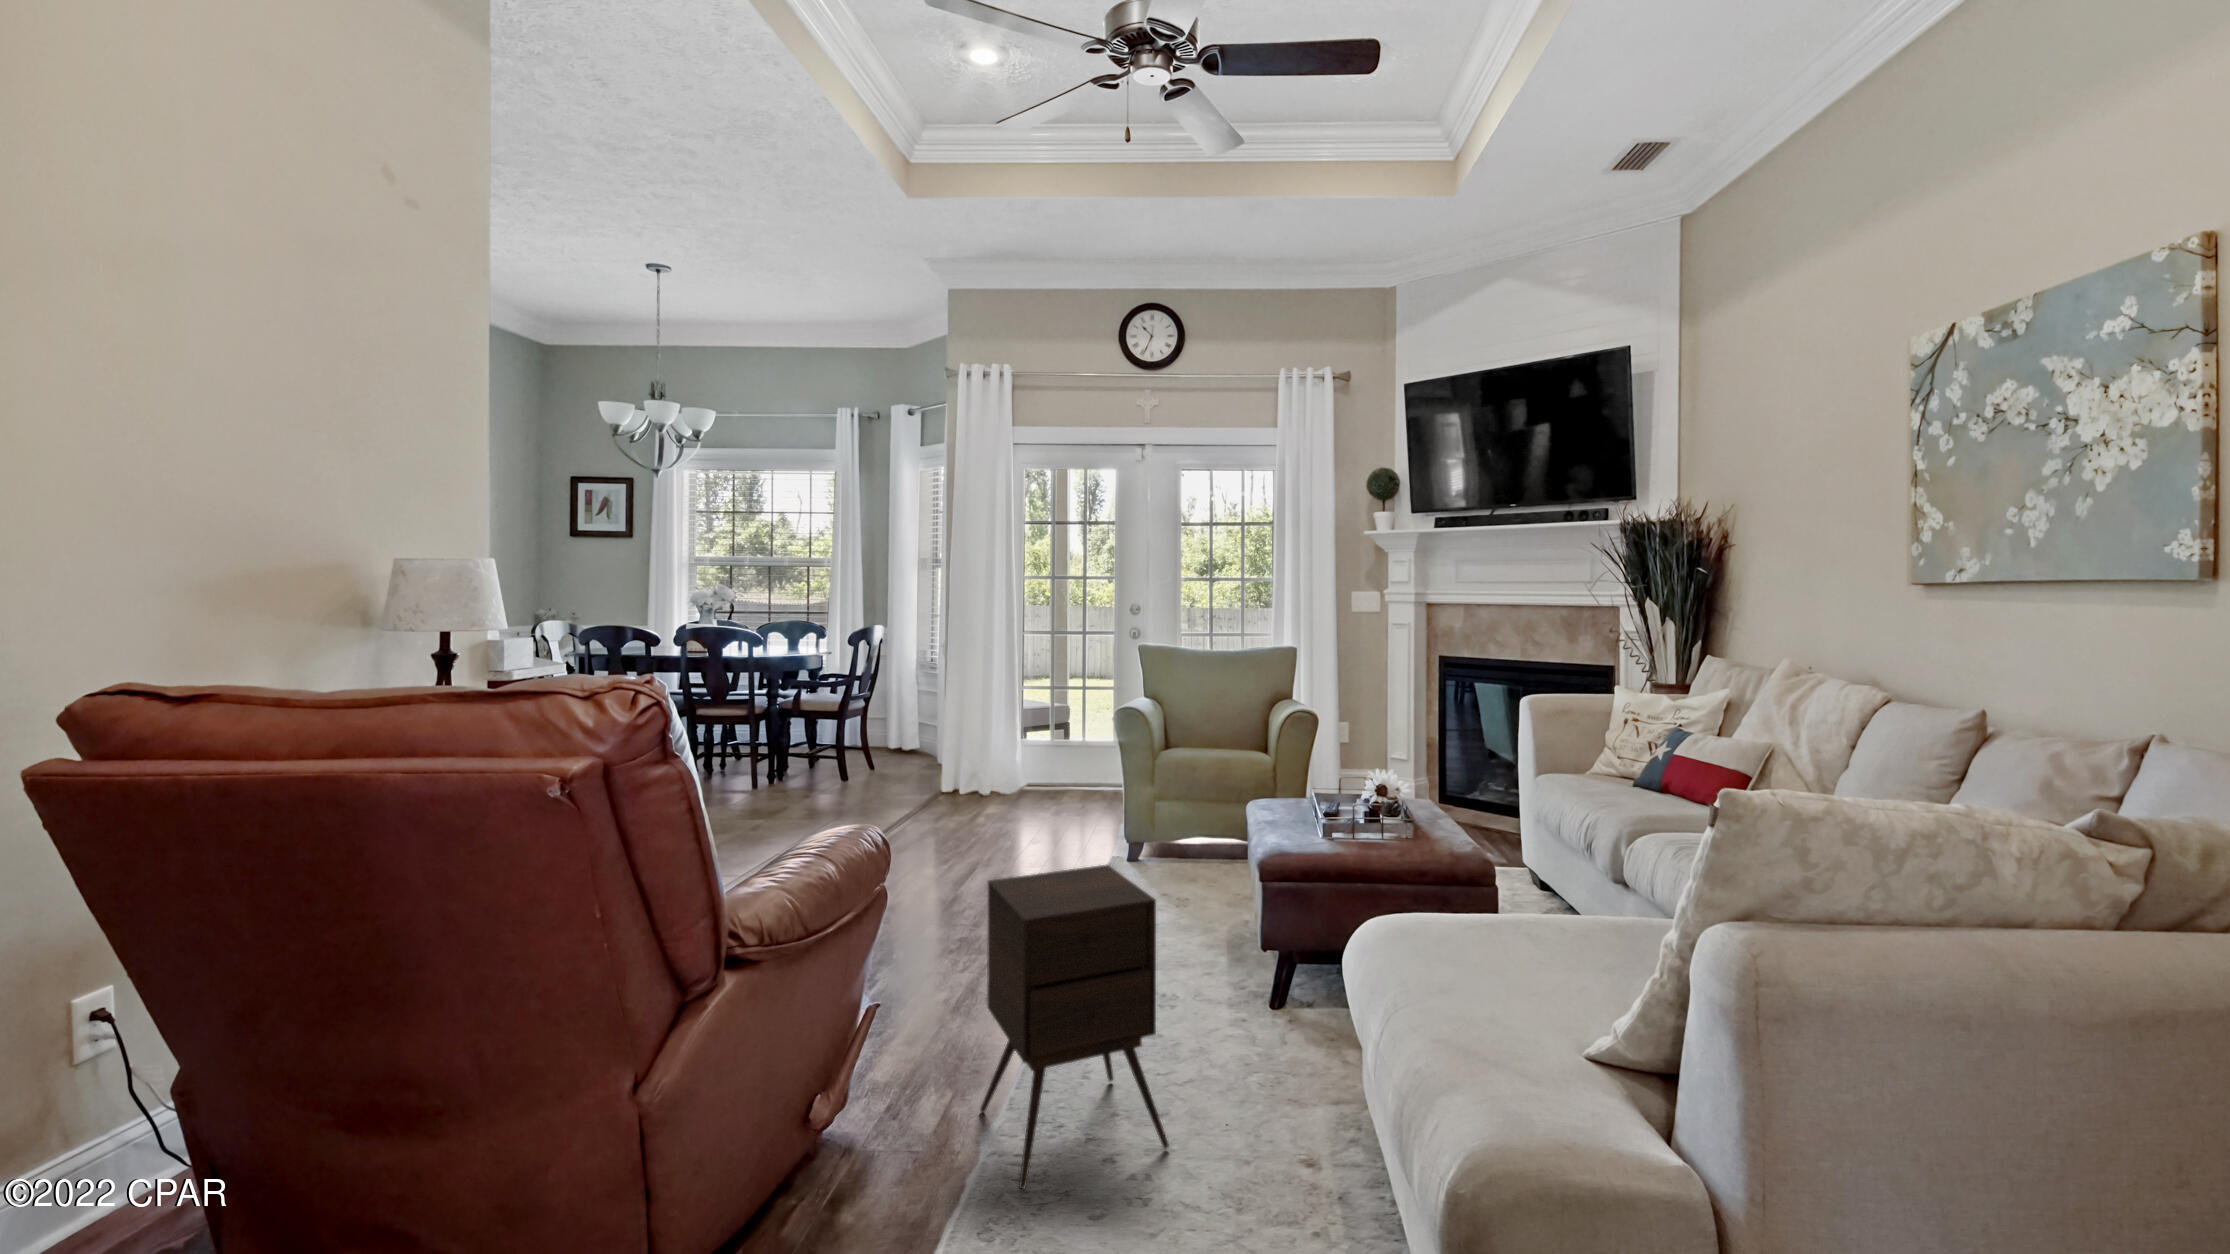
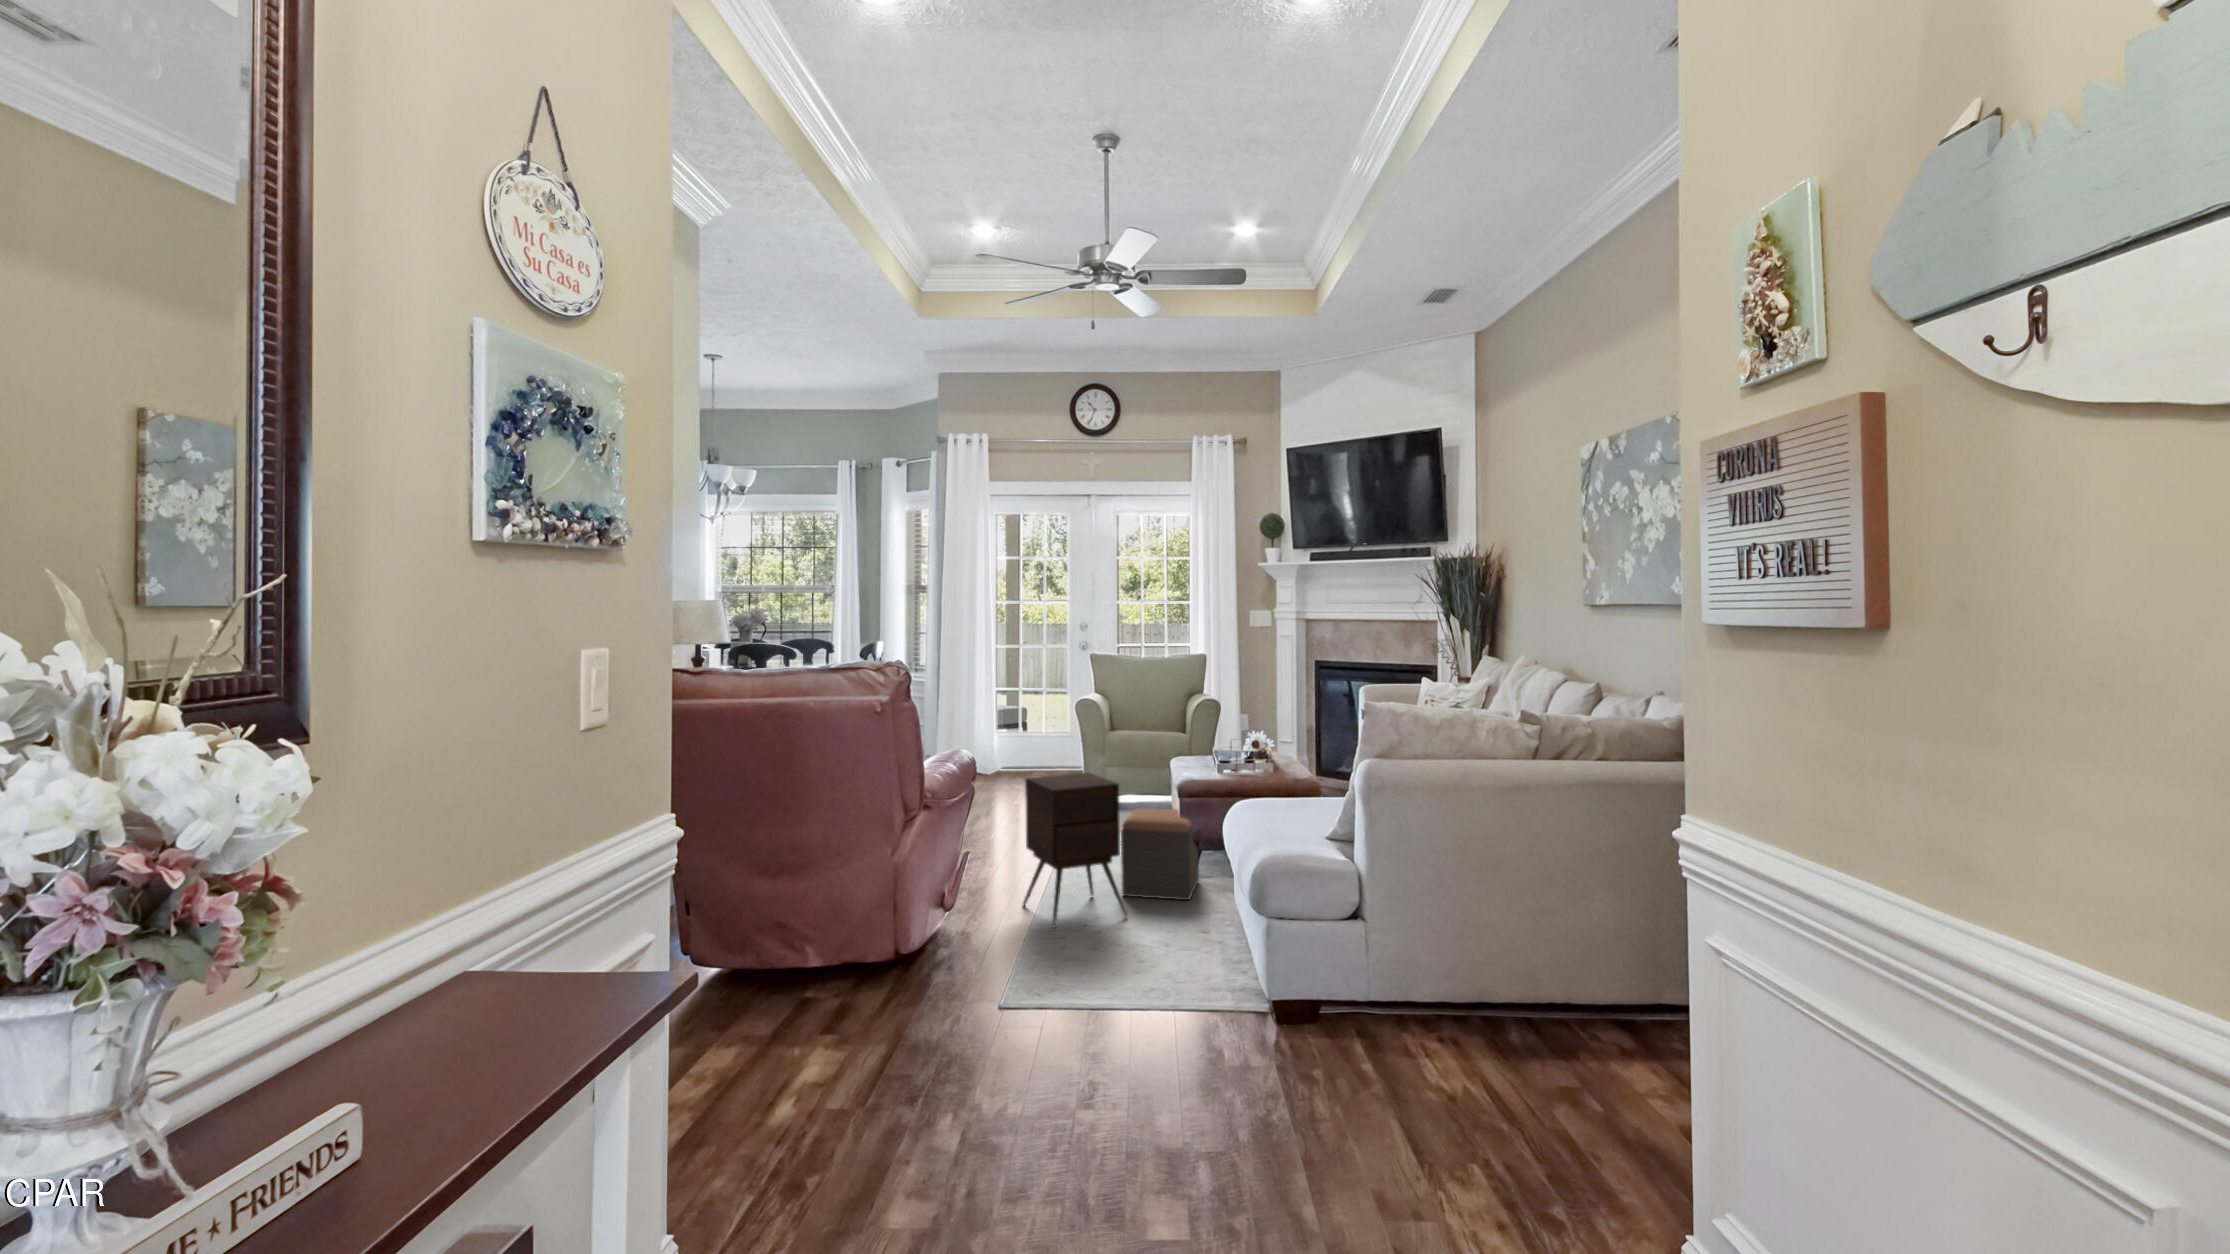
footstool: none [1163,913,1297,1093] -> present [1120,808,1199,900]

